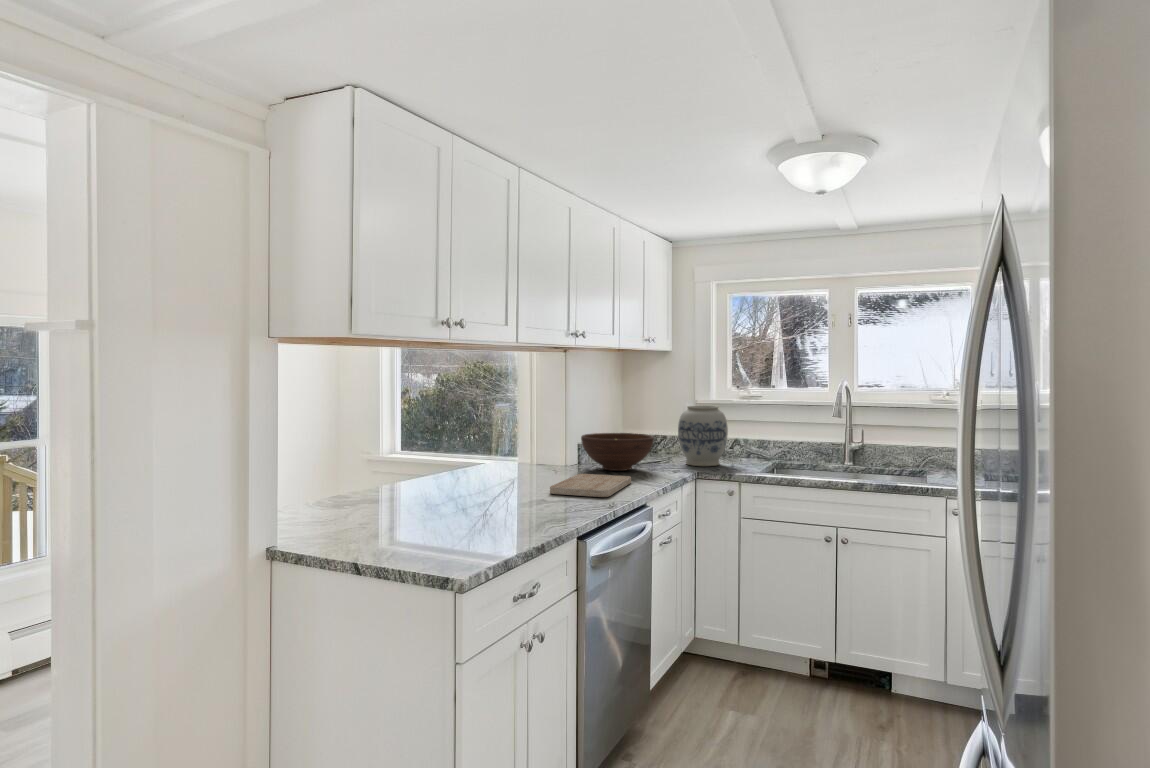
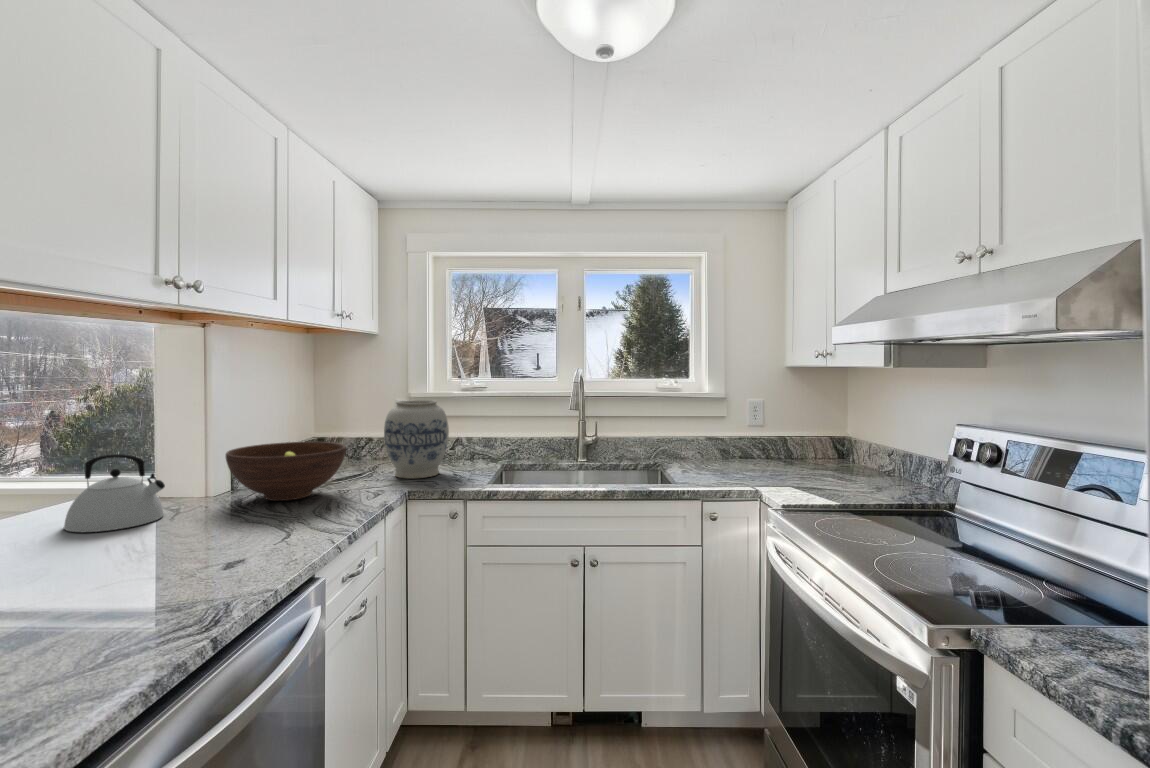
kettle: none [506,433,553,476] -> present [64,454,165,532]
cutting board: present [550,474,631,497] -> none [105,516,299,585]

